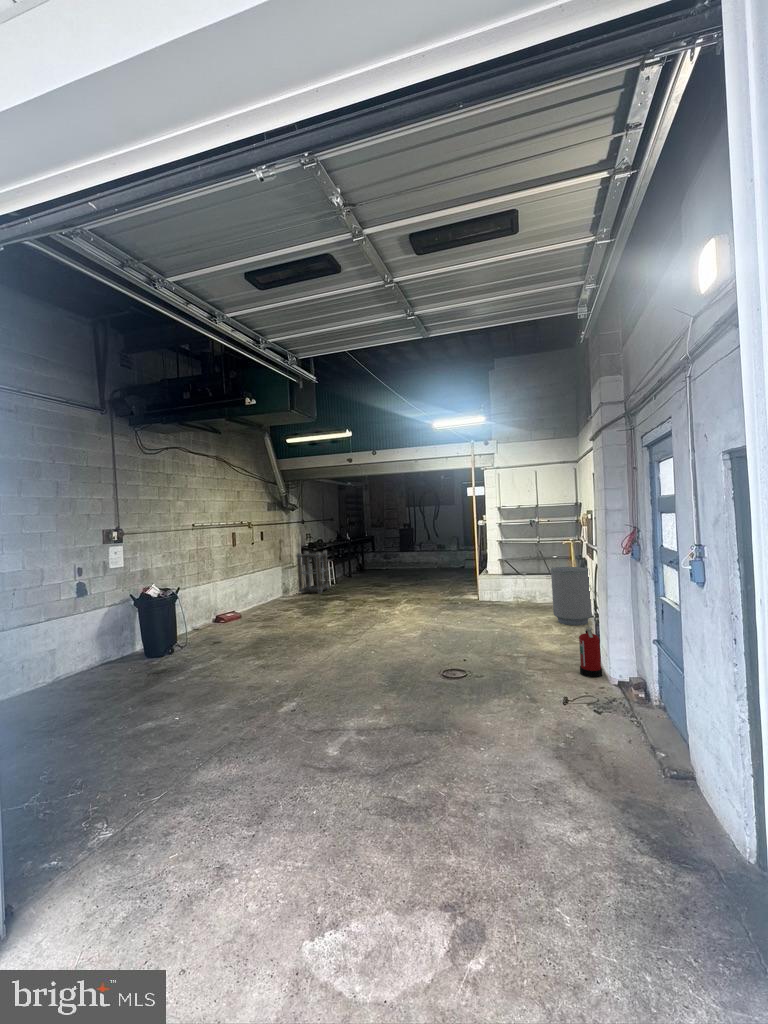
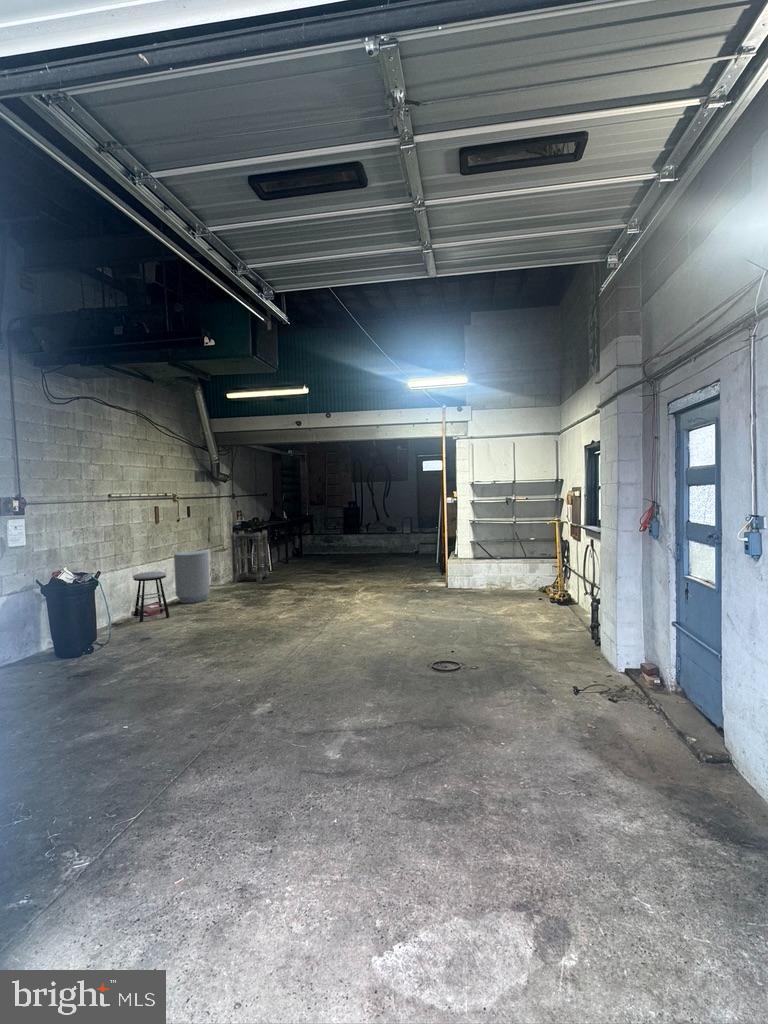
trash can: present [551,567,592,625] -> present [174,551,210,603]
stool: none [212,587,240,627] -> present [133,572,170,621]
fire extinguisher: present [579,627,602,678] -> none [582,612,605,666]

